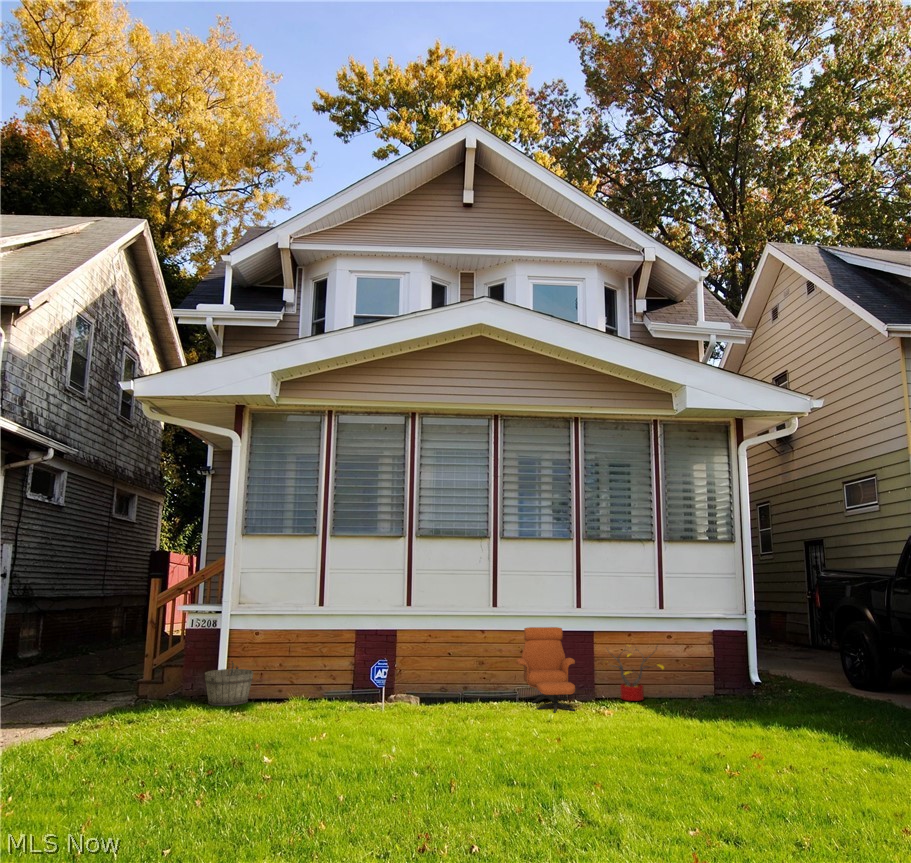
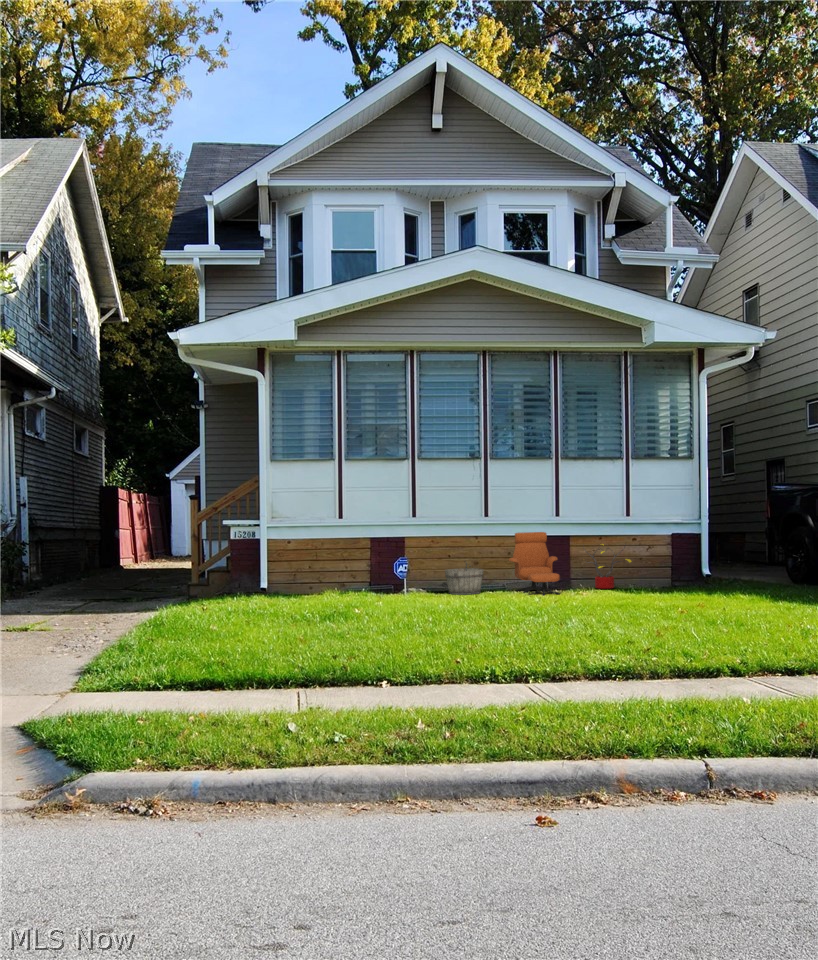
wooden bucket: present [205,661,254,706] -> present [445,563,484,595]

